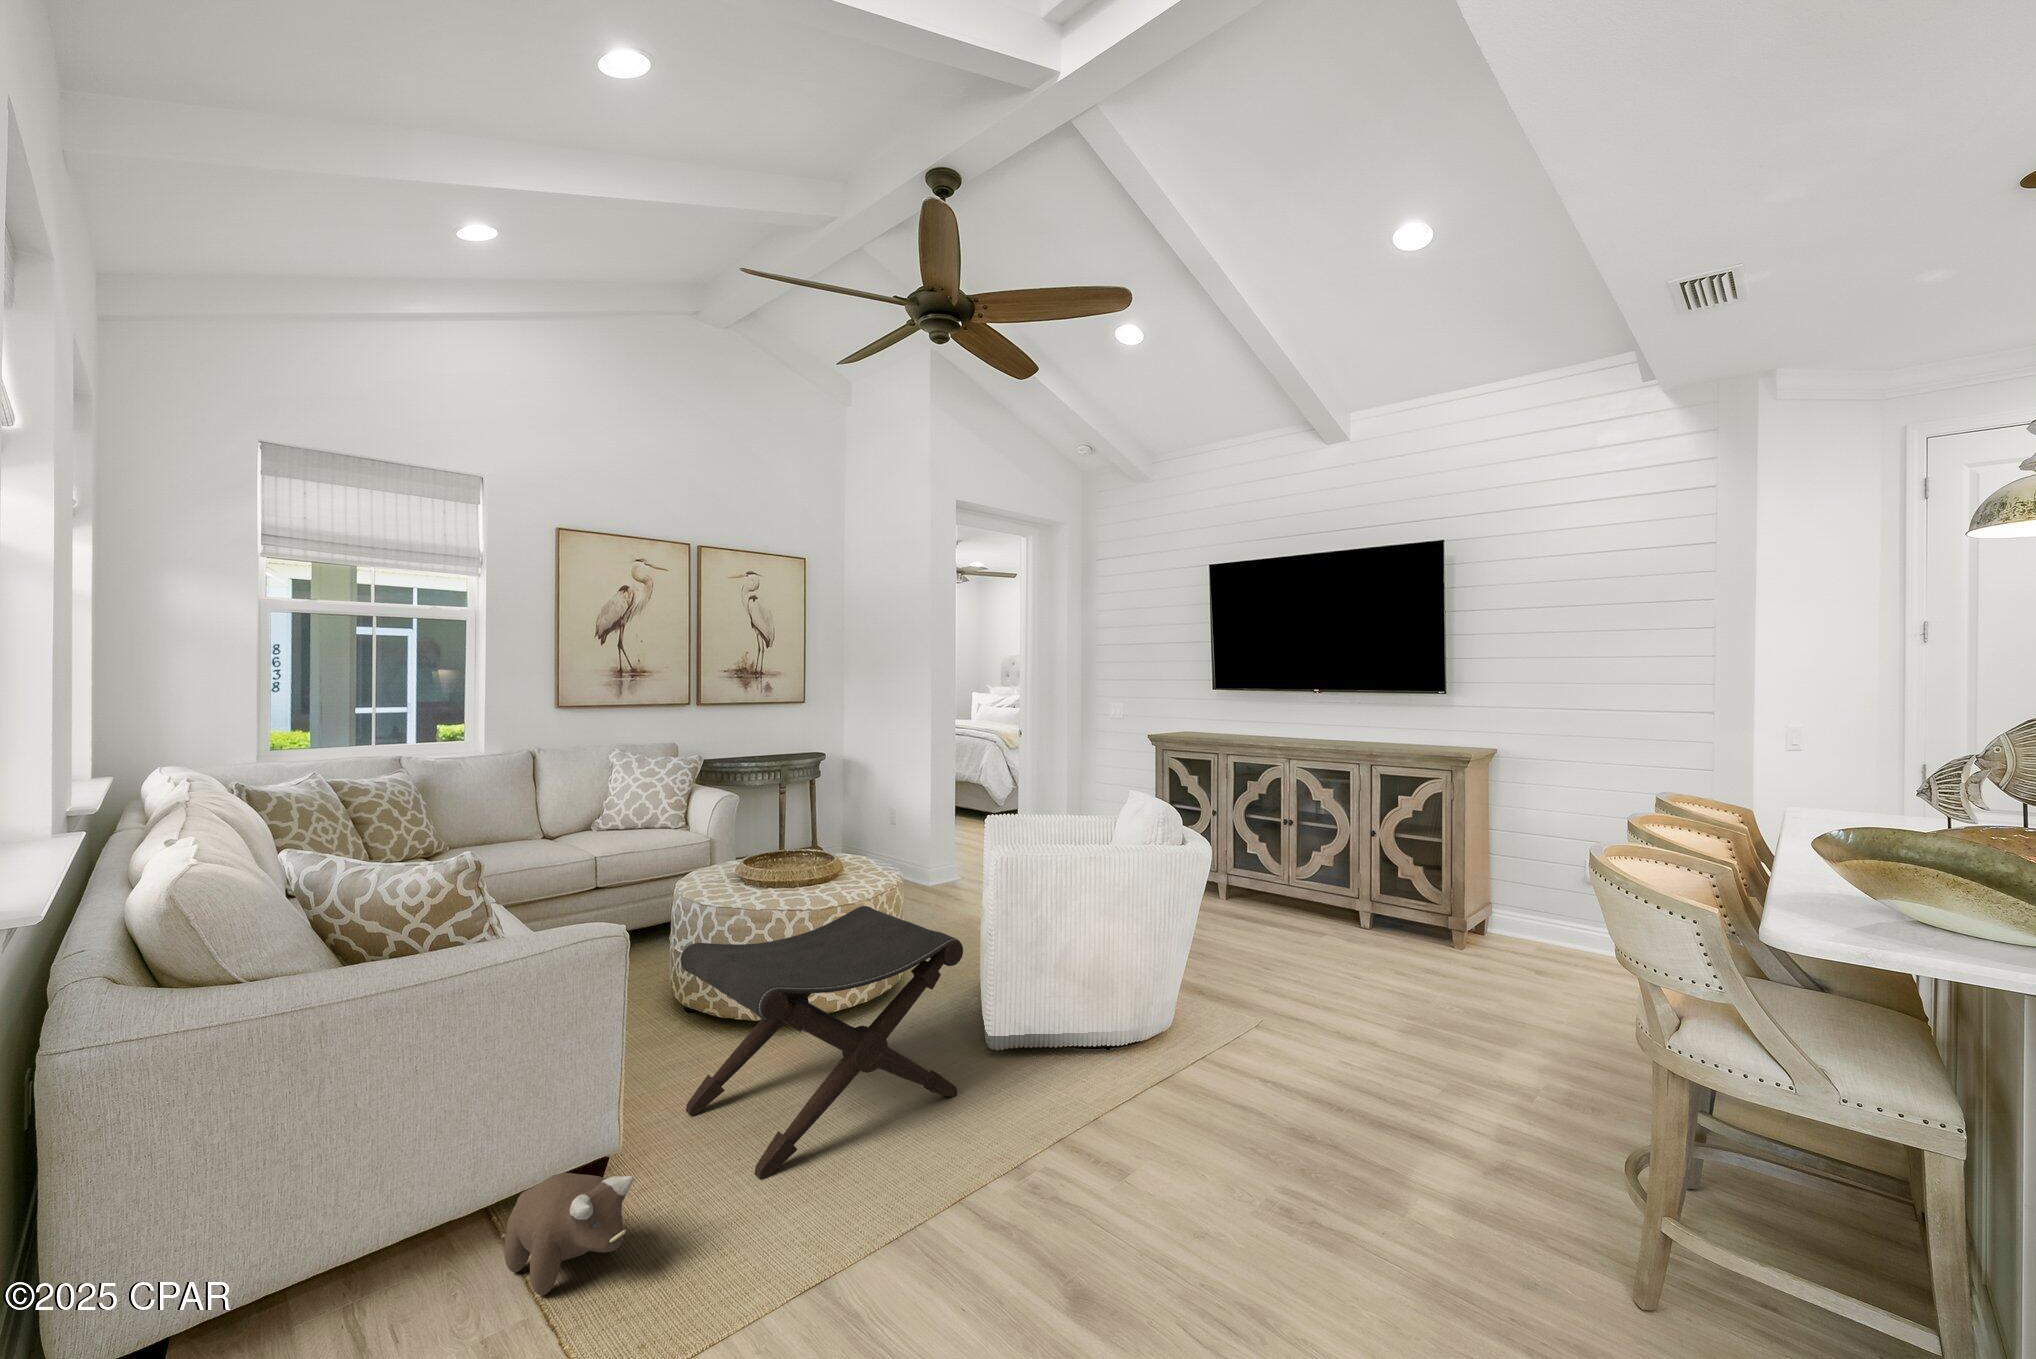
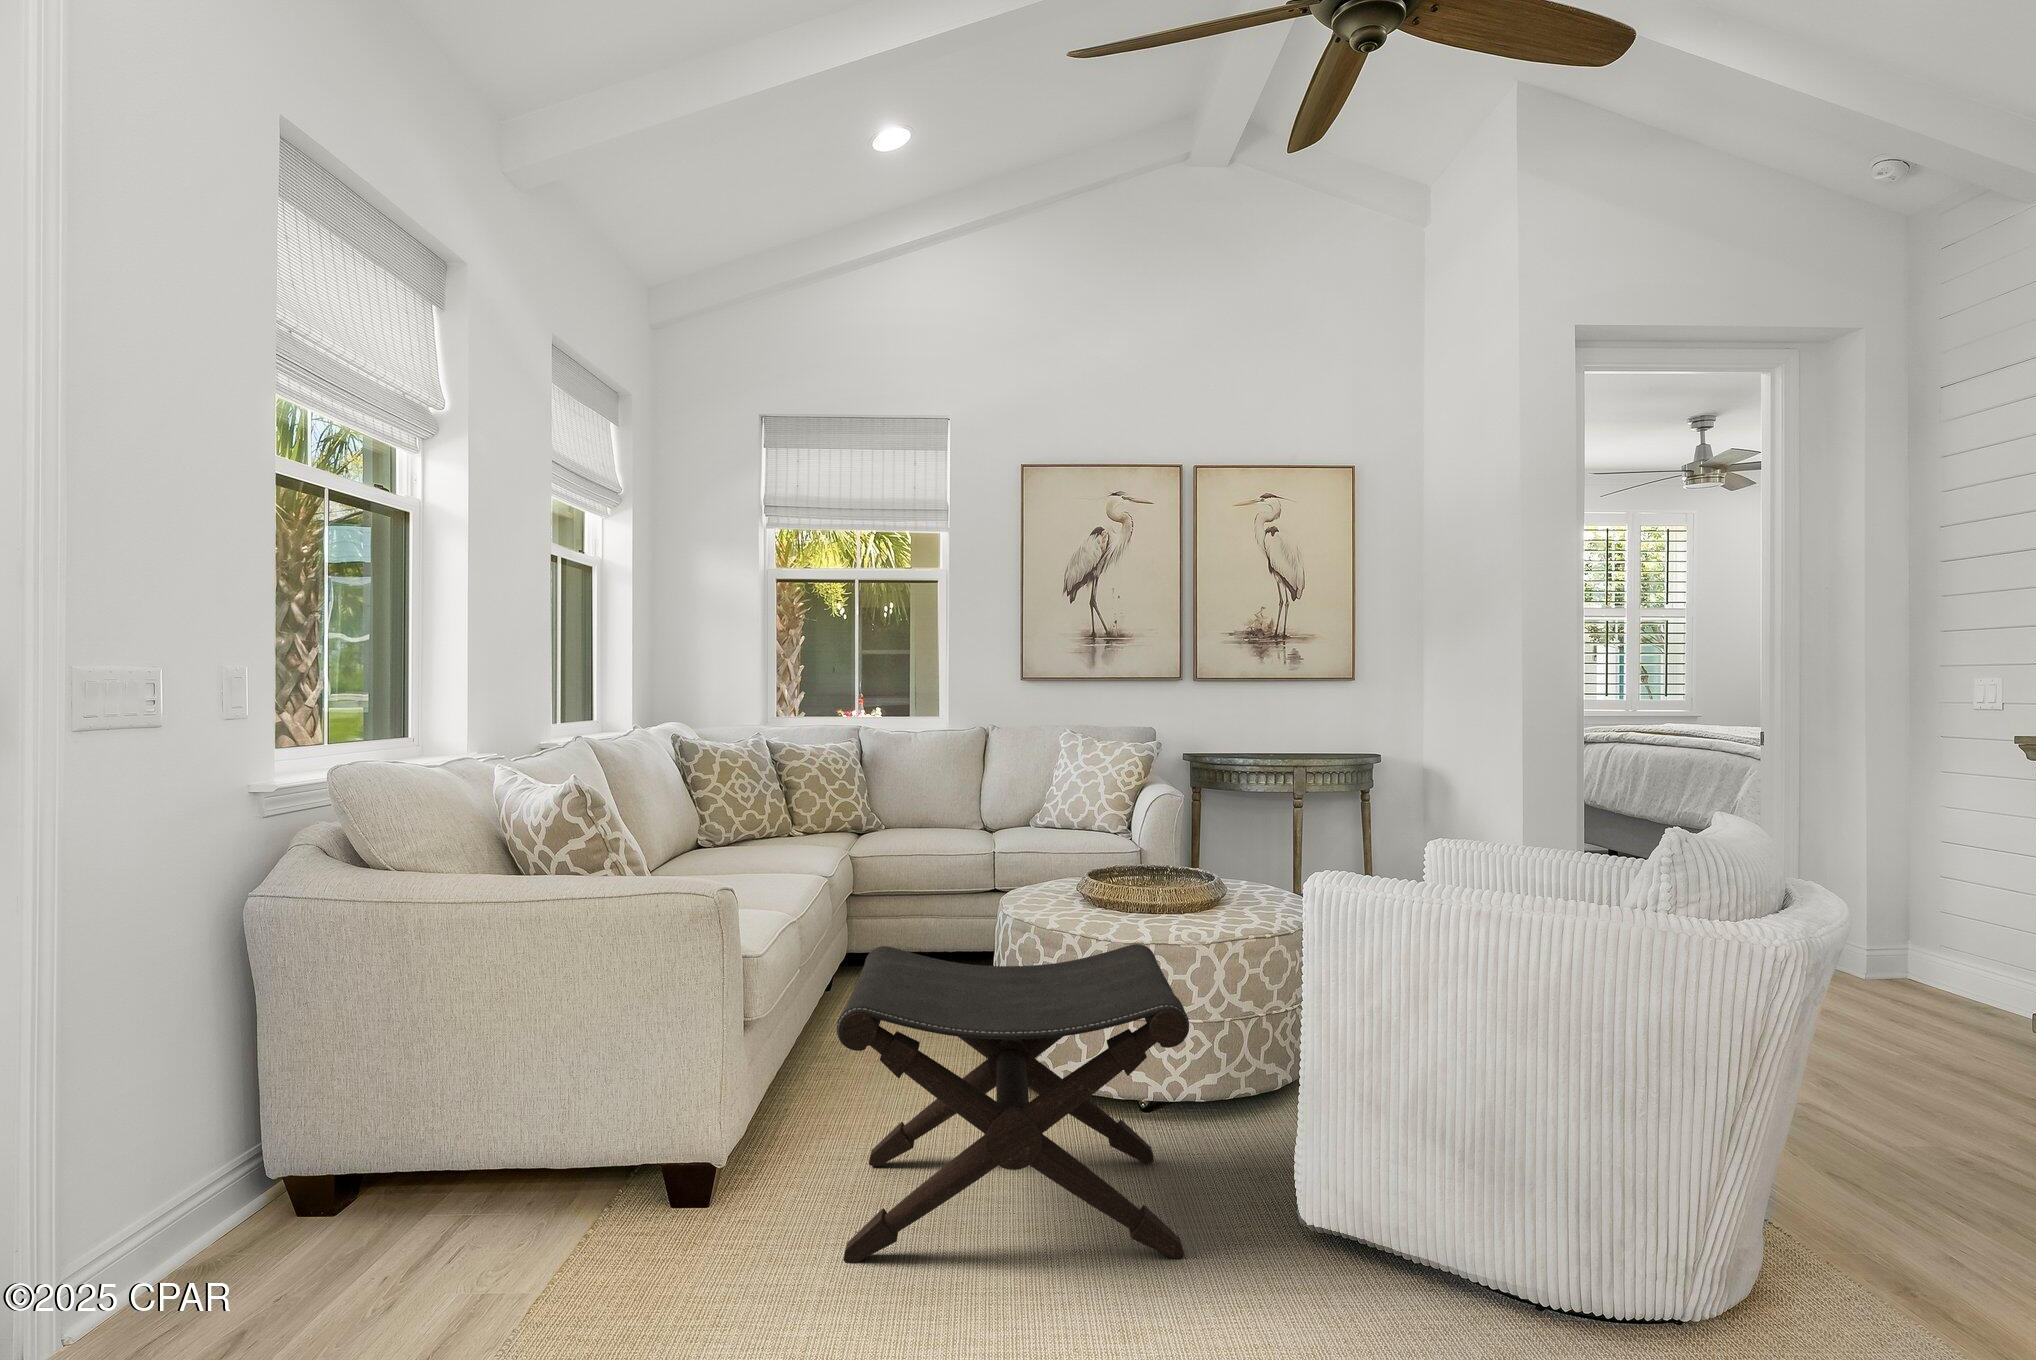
plush toy: present [504,1173,633,1296] -> none [537,1159,656,1285]

